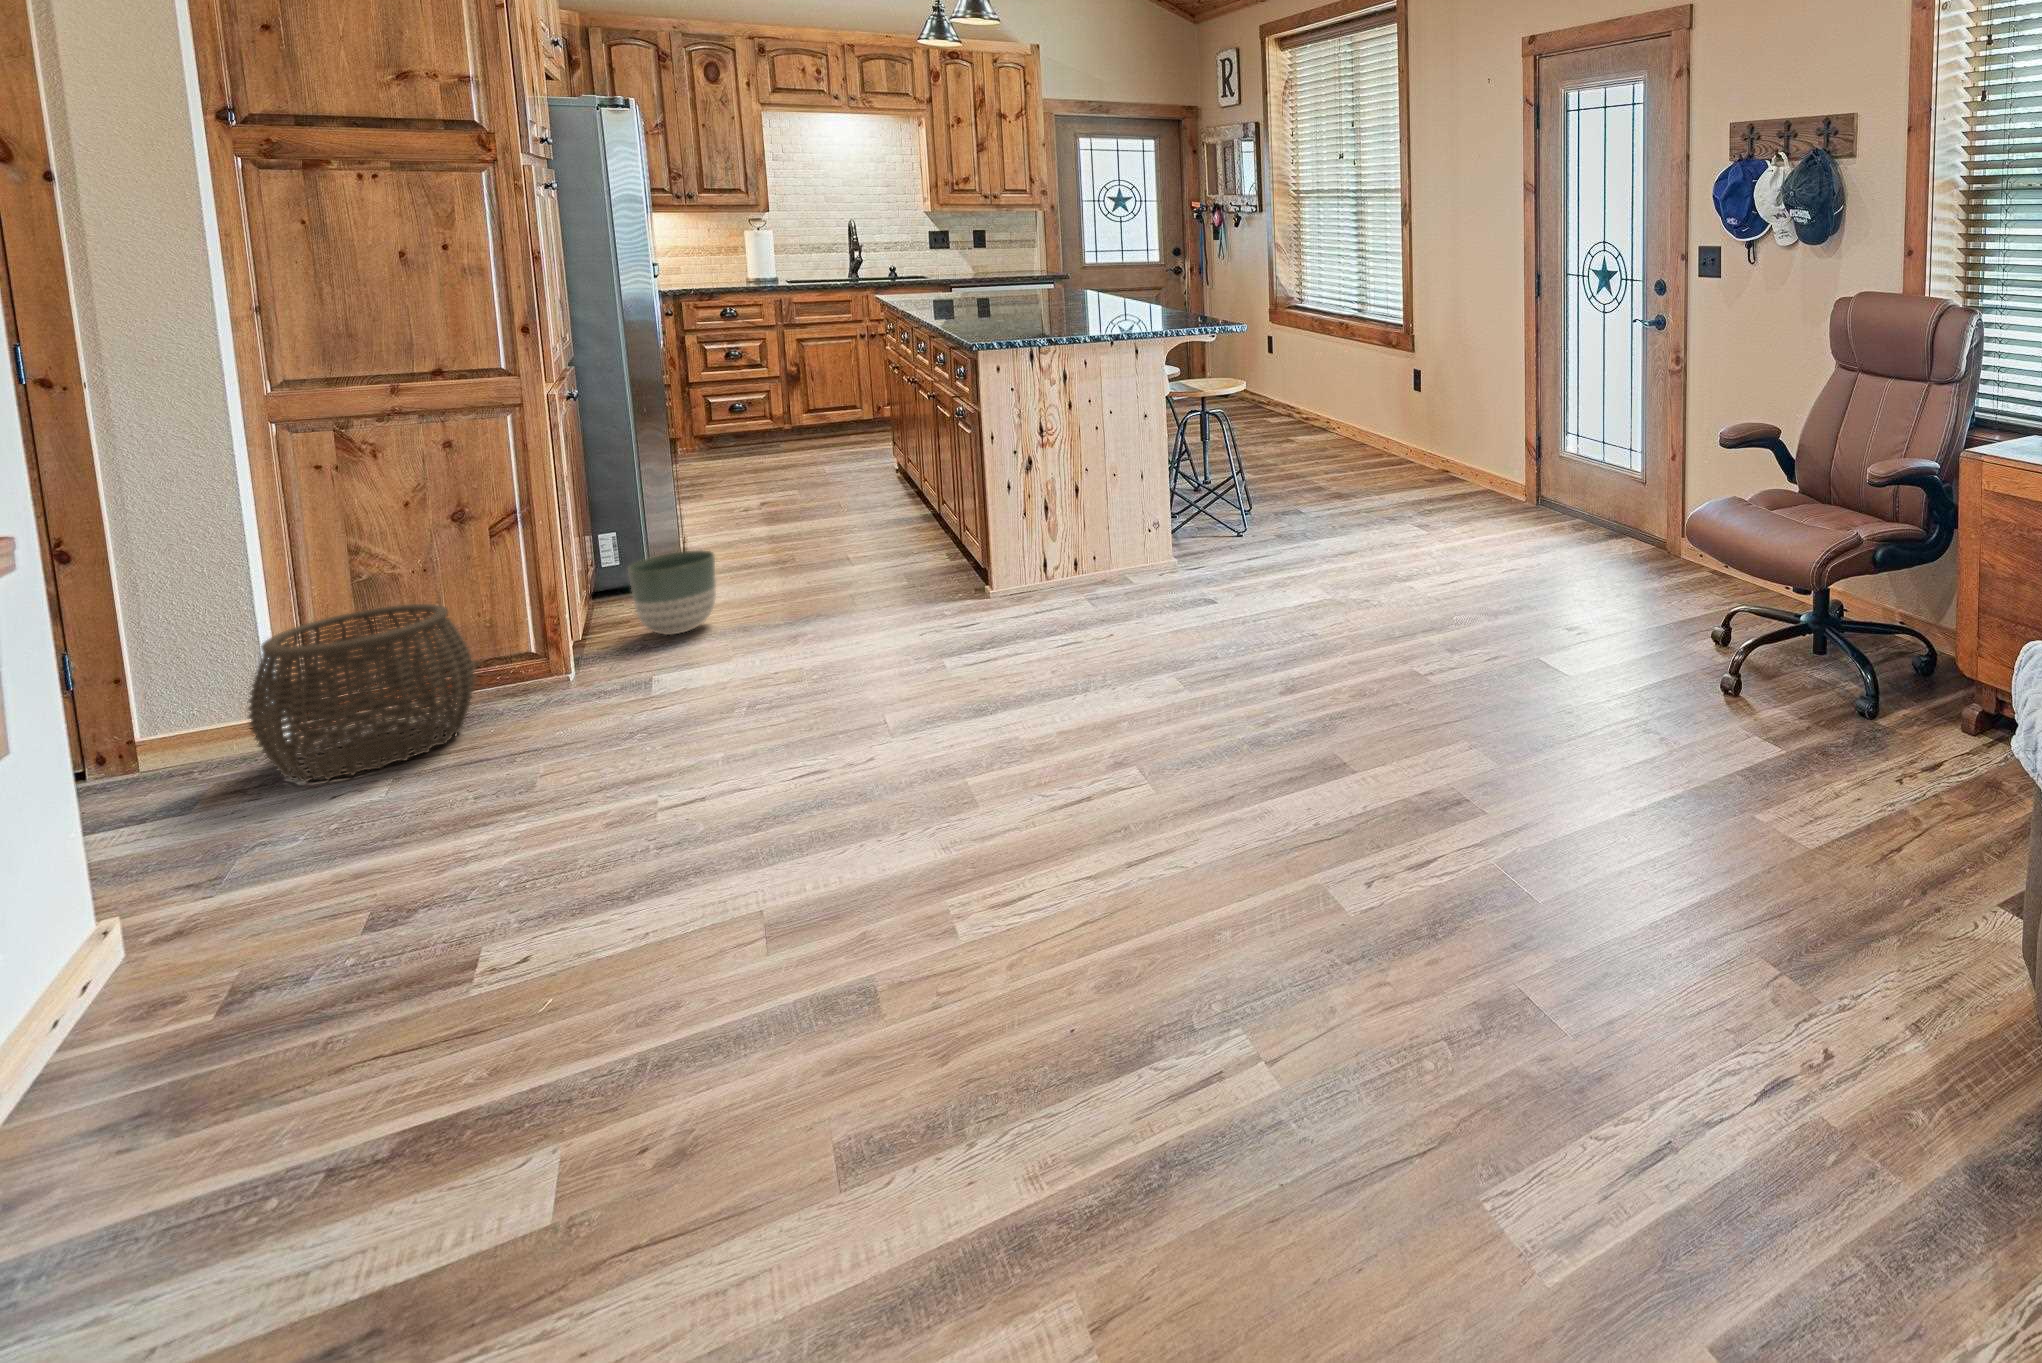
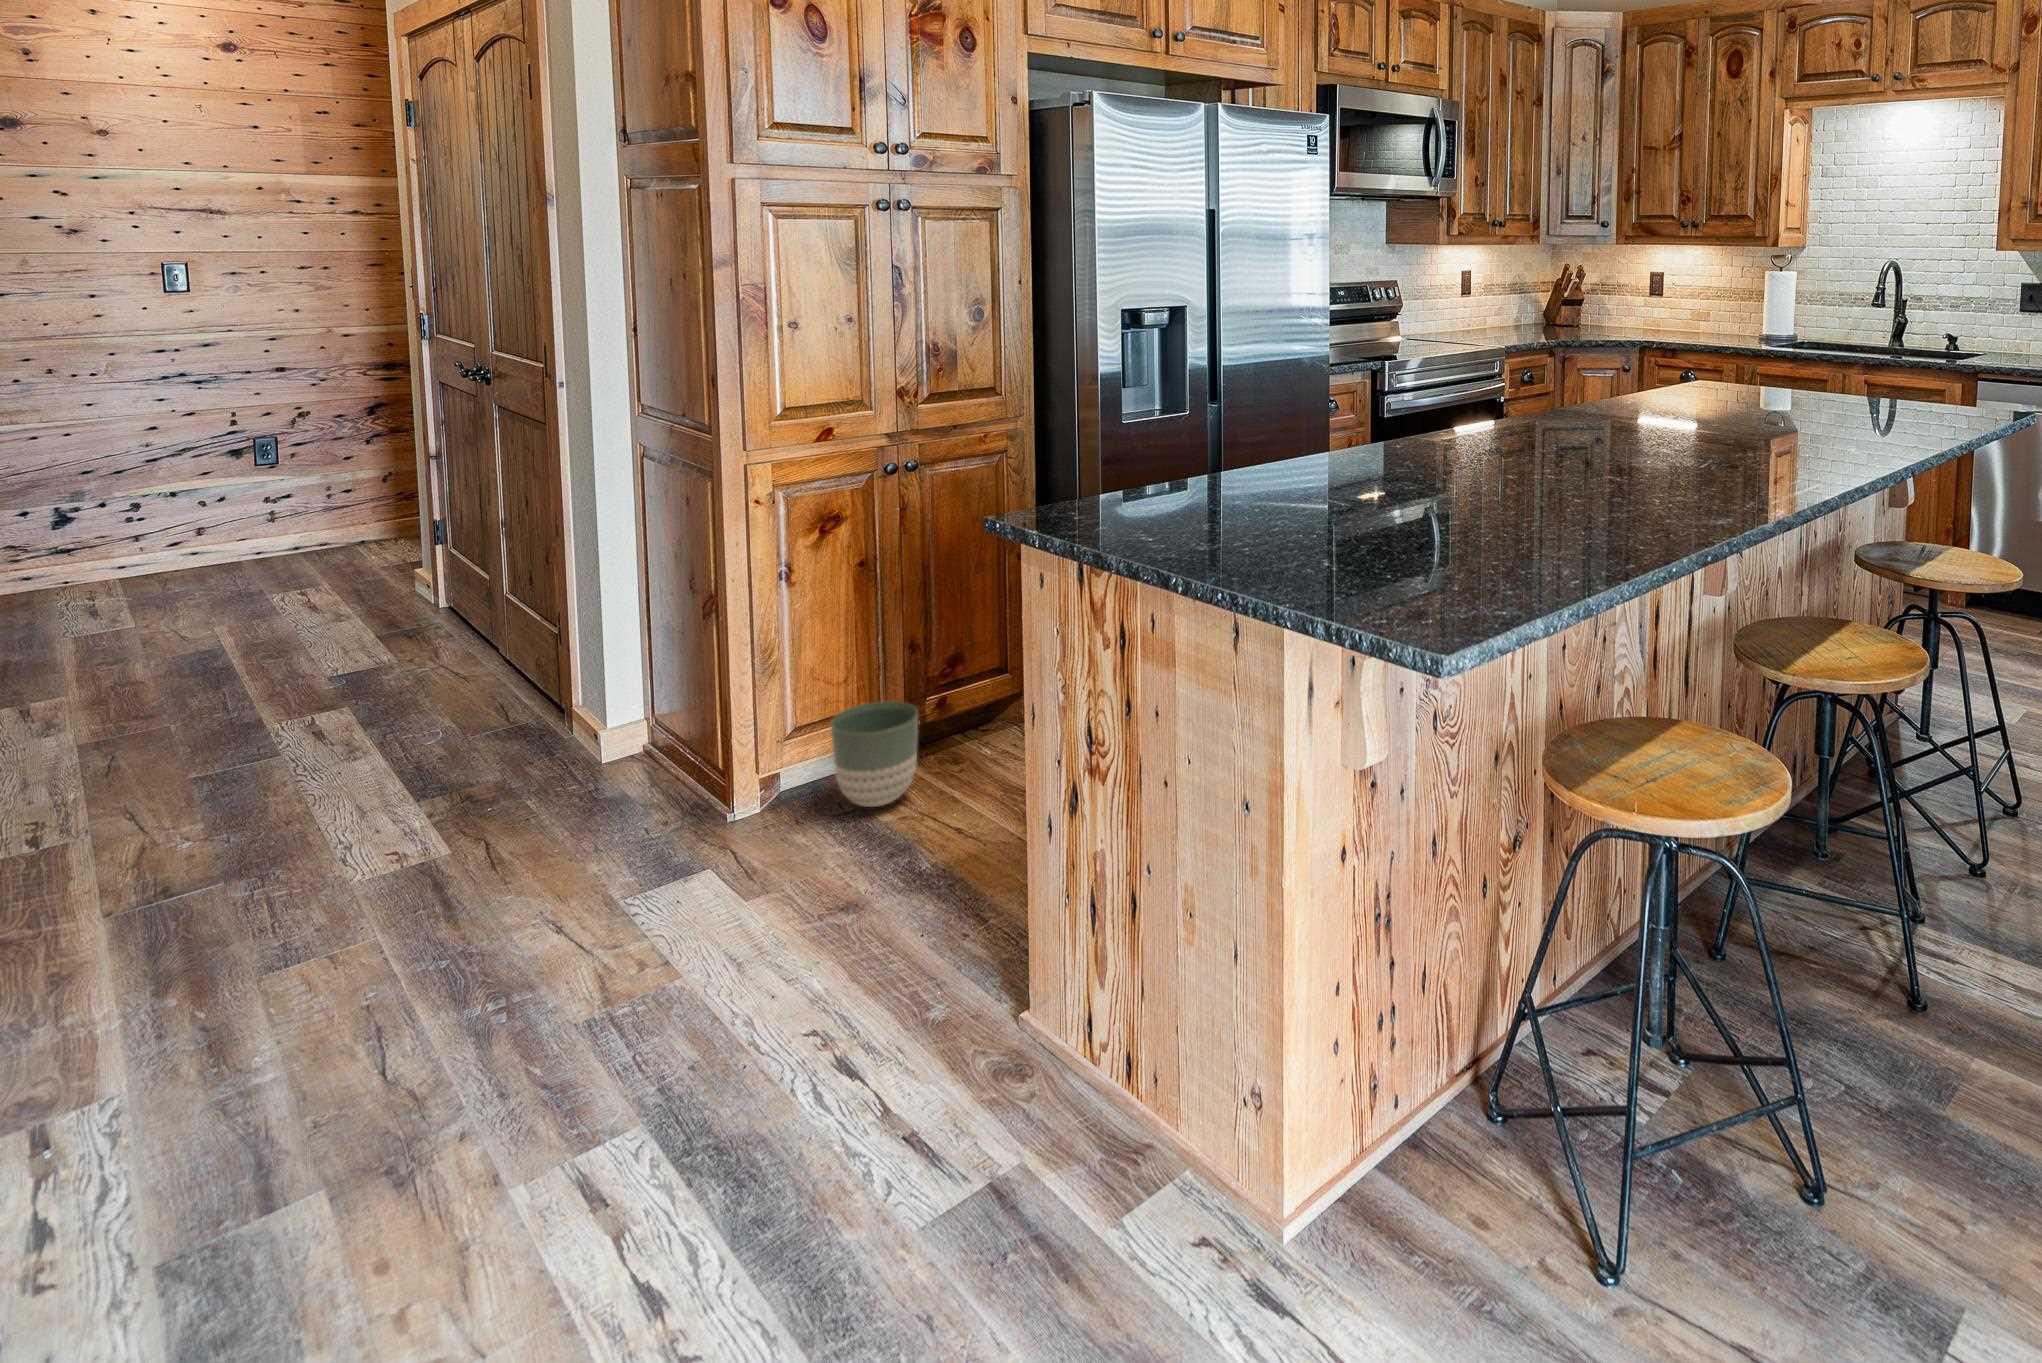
woven basket: present [248,604,475,781] -> none [489,661,659,823]

